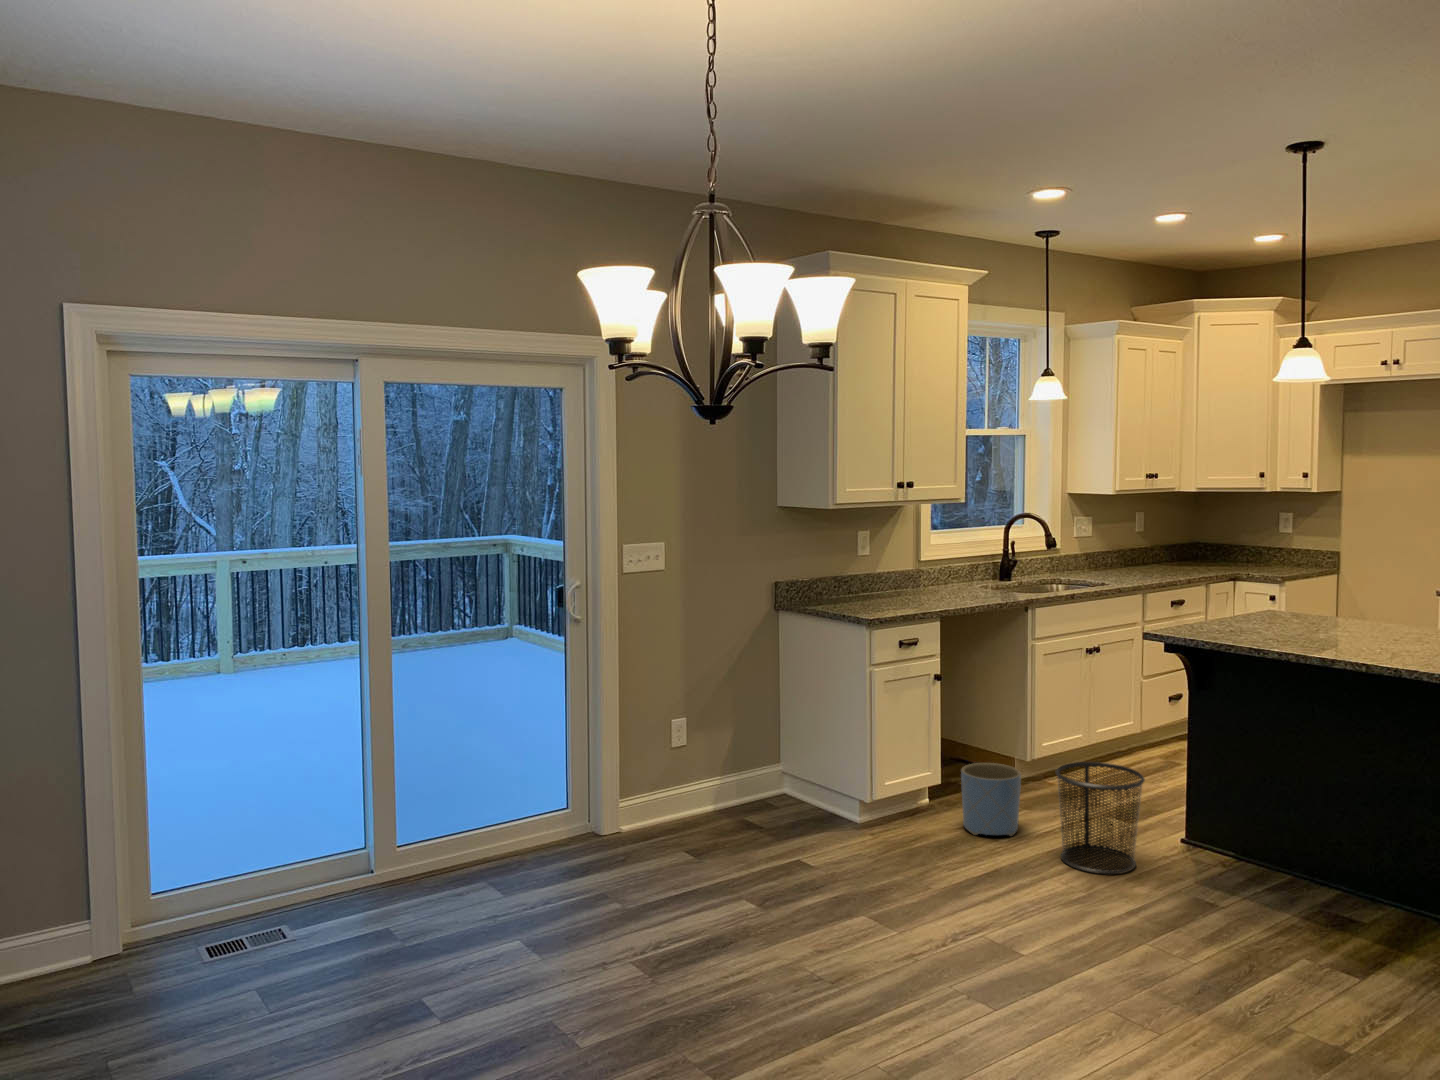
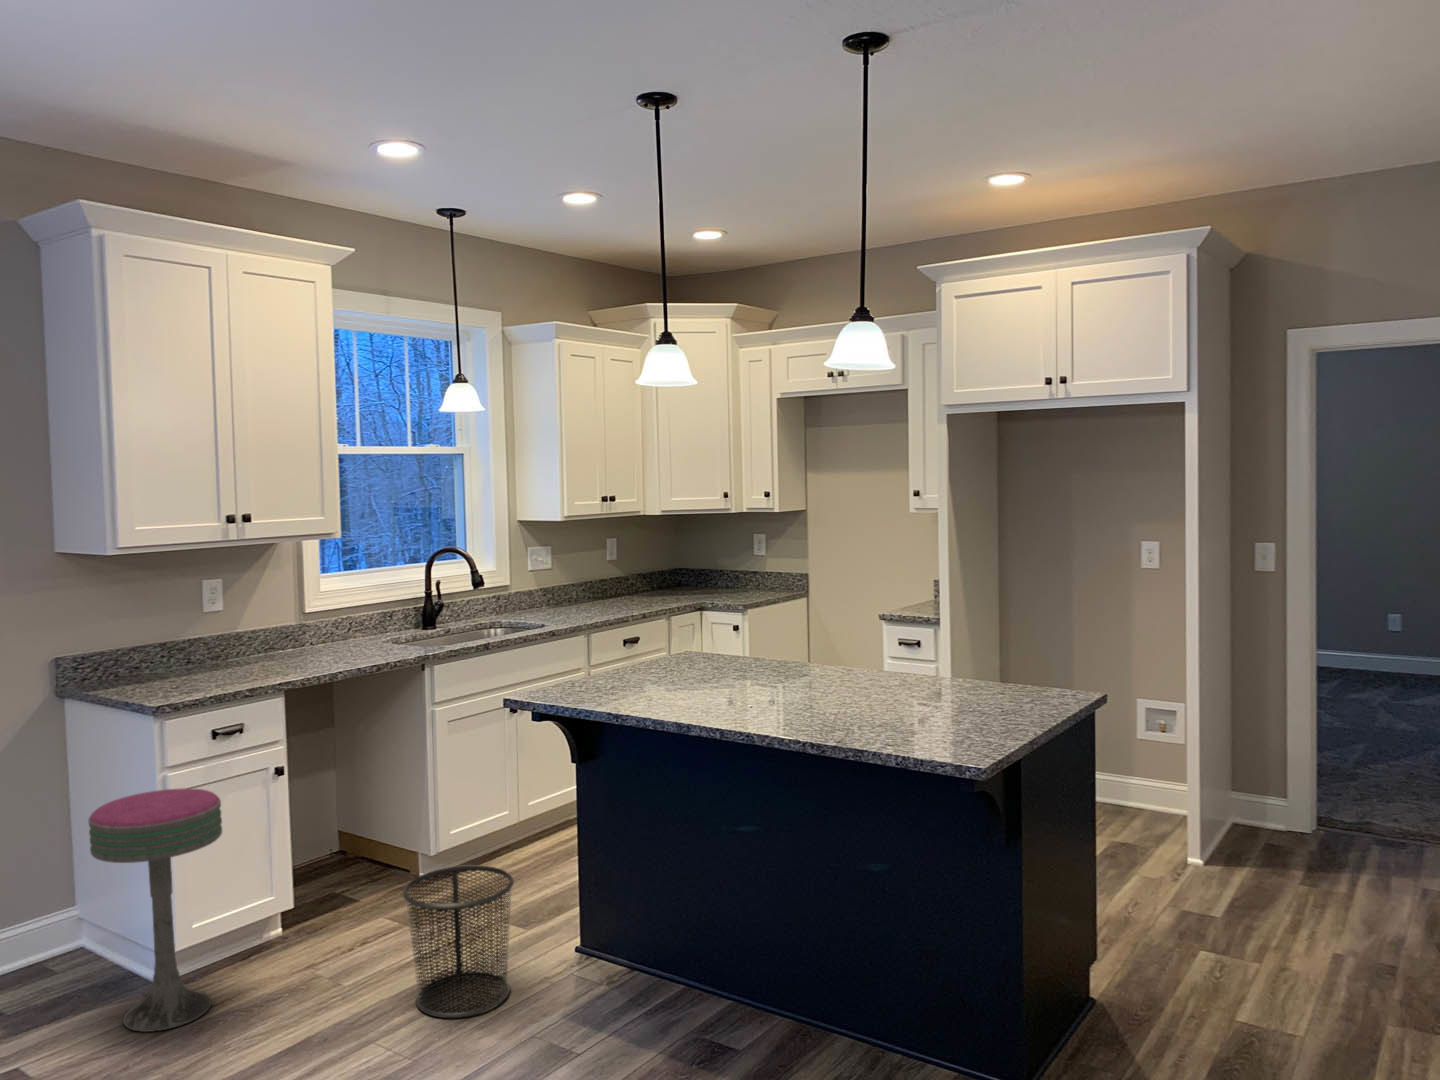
bar stool: none [832,682,918,851] -> present [88,788,222,1032]
planter: present [961,763,1021,836] -> none [304,875,384,978]

